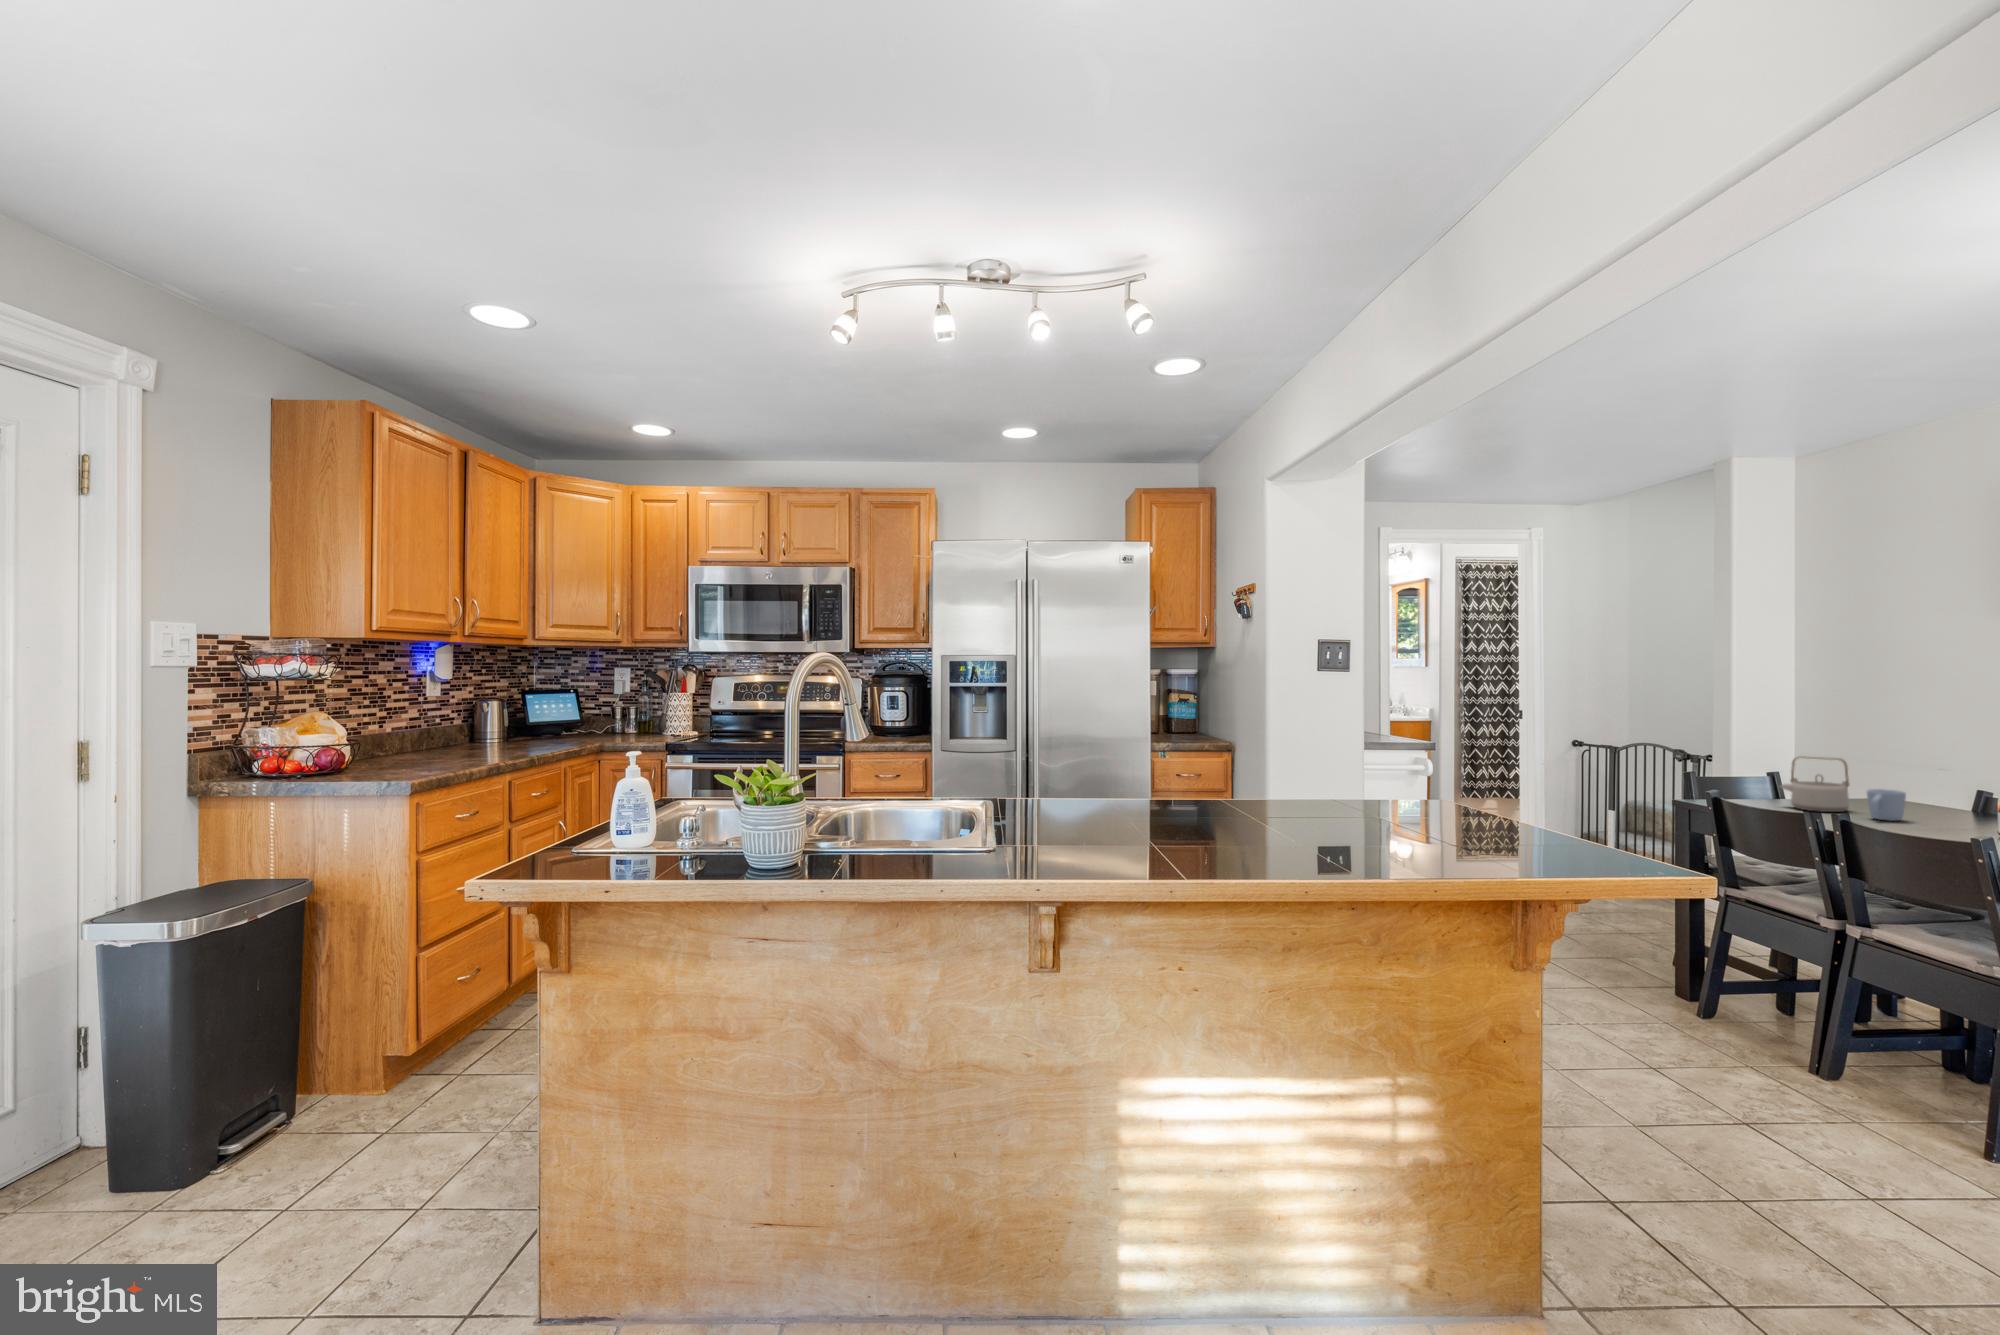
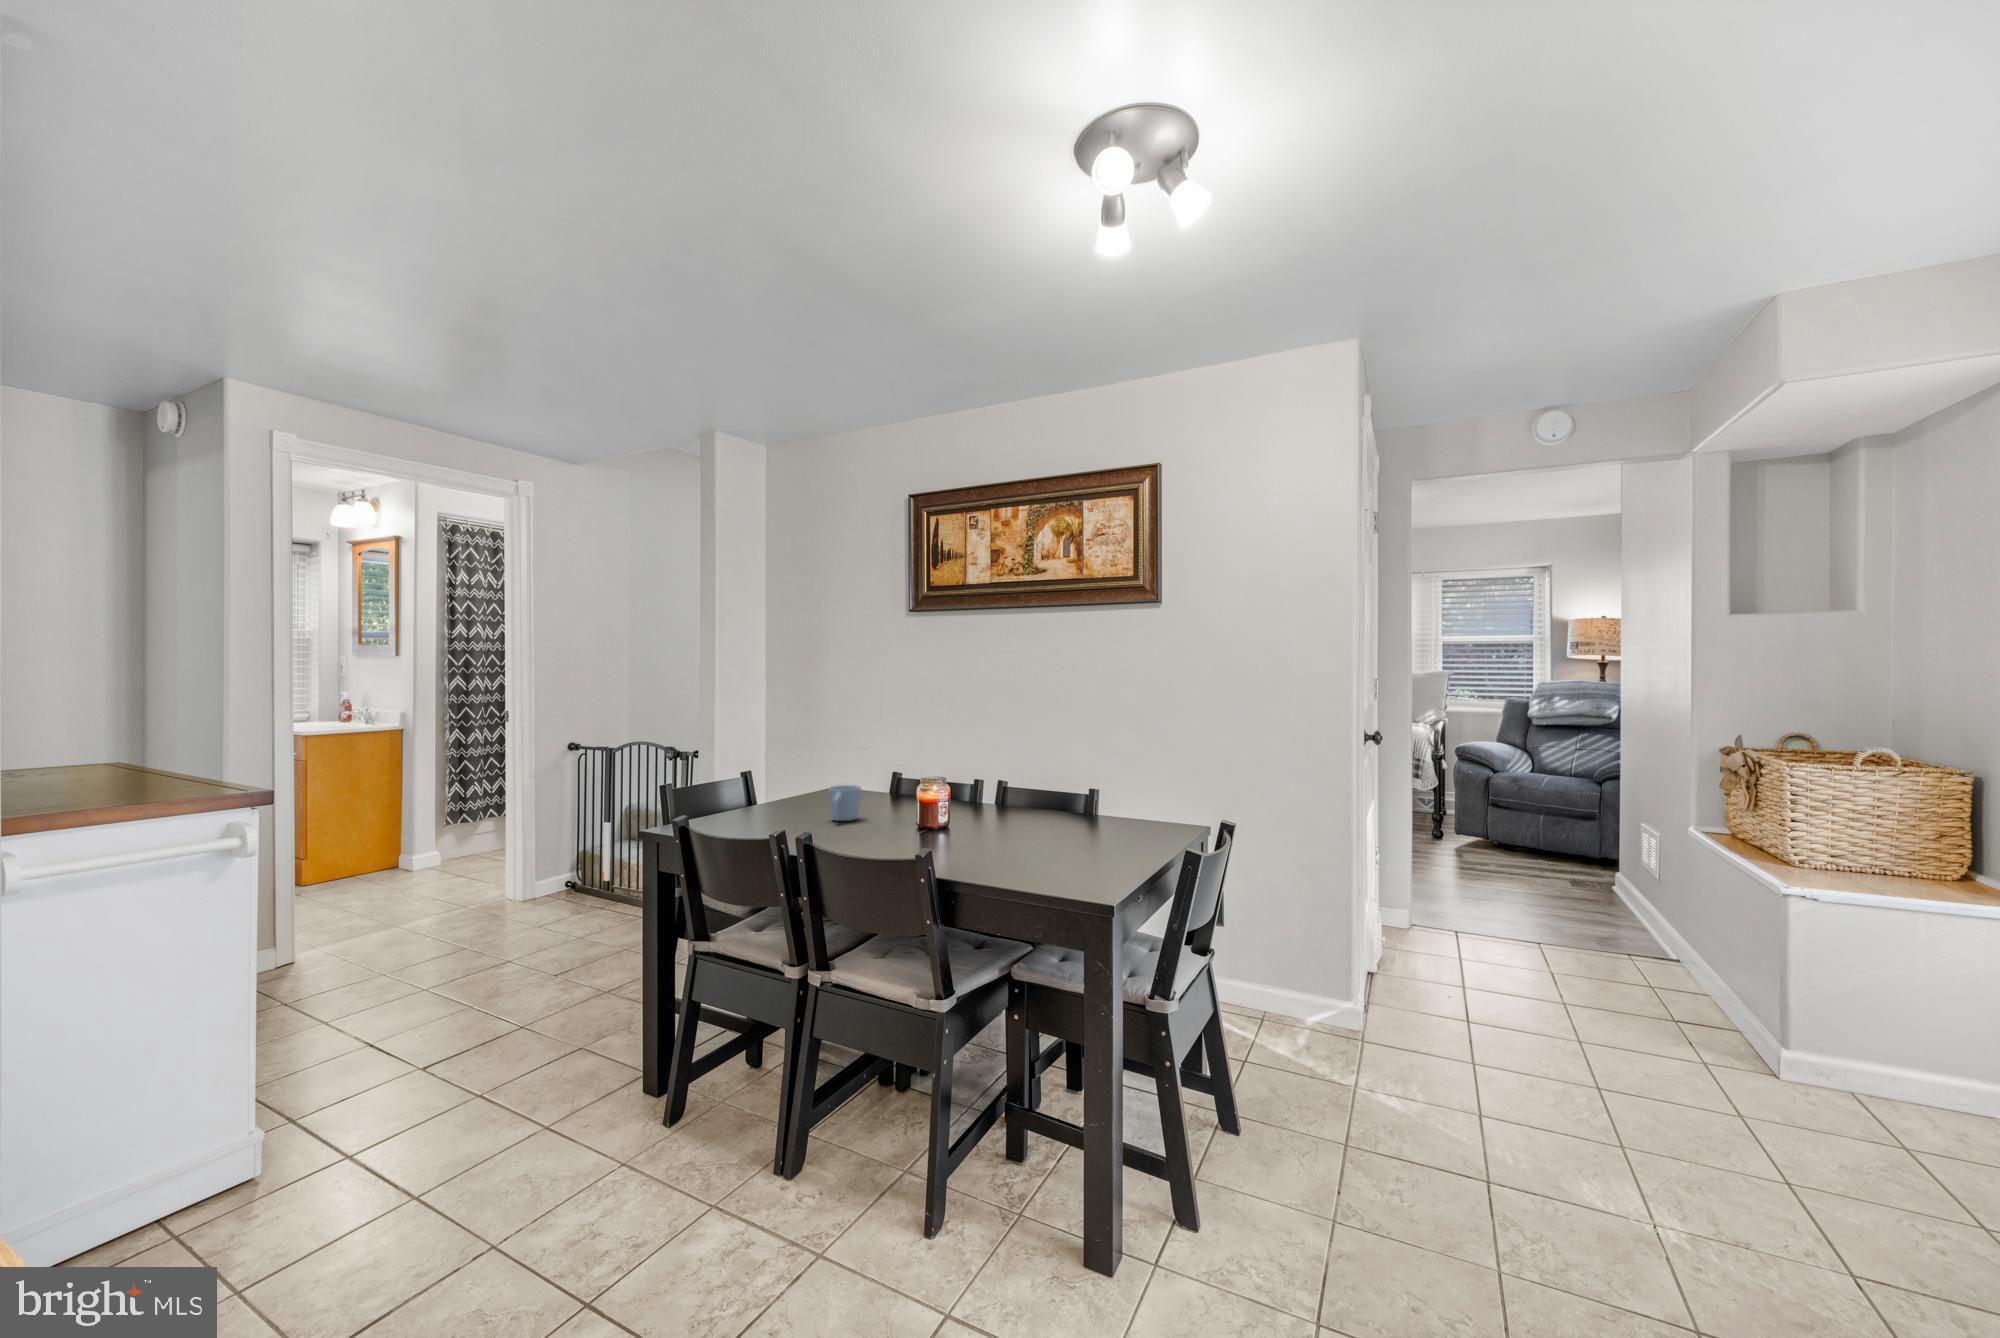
teapot: present [1780,756,1850,812] -> none [750,752,814,817]

